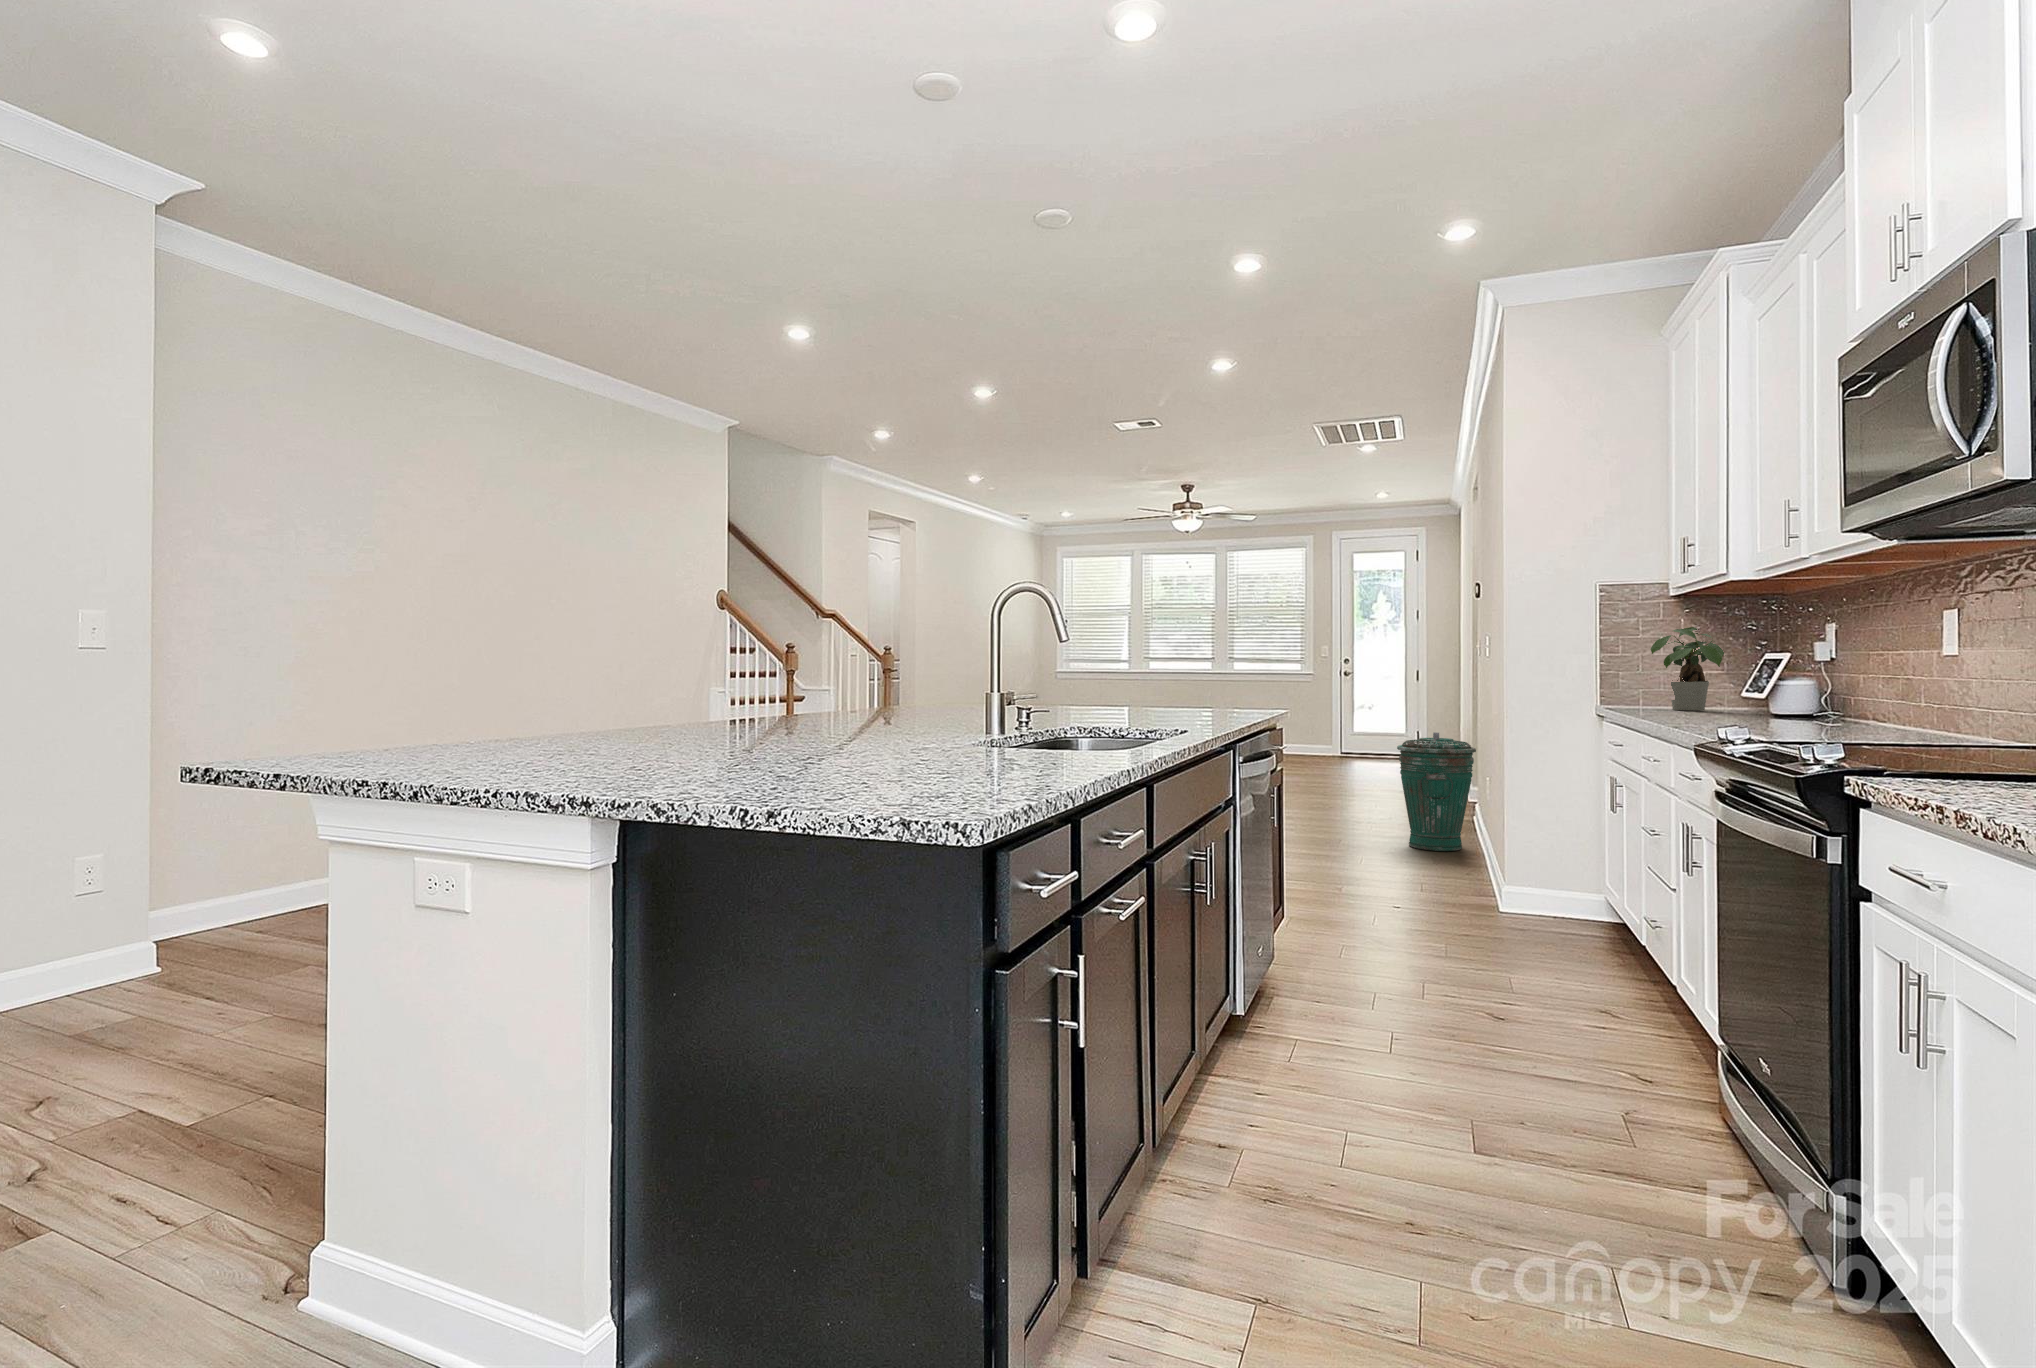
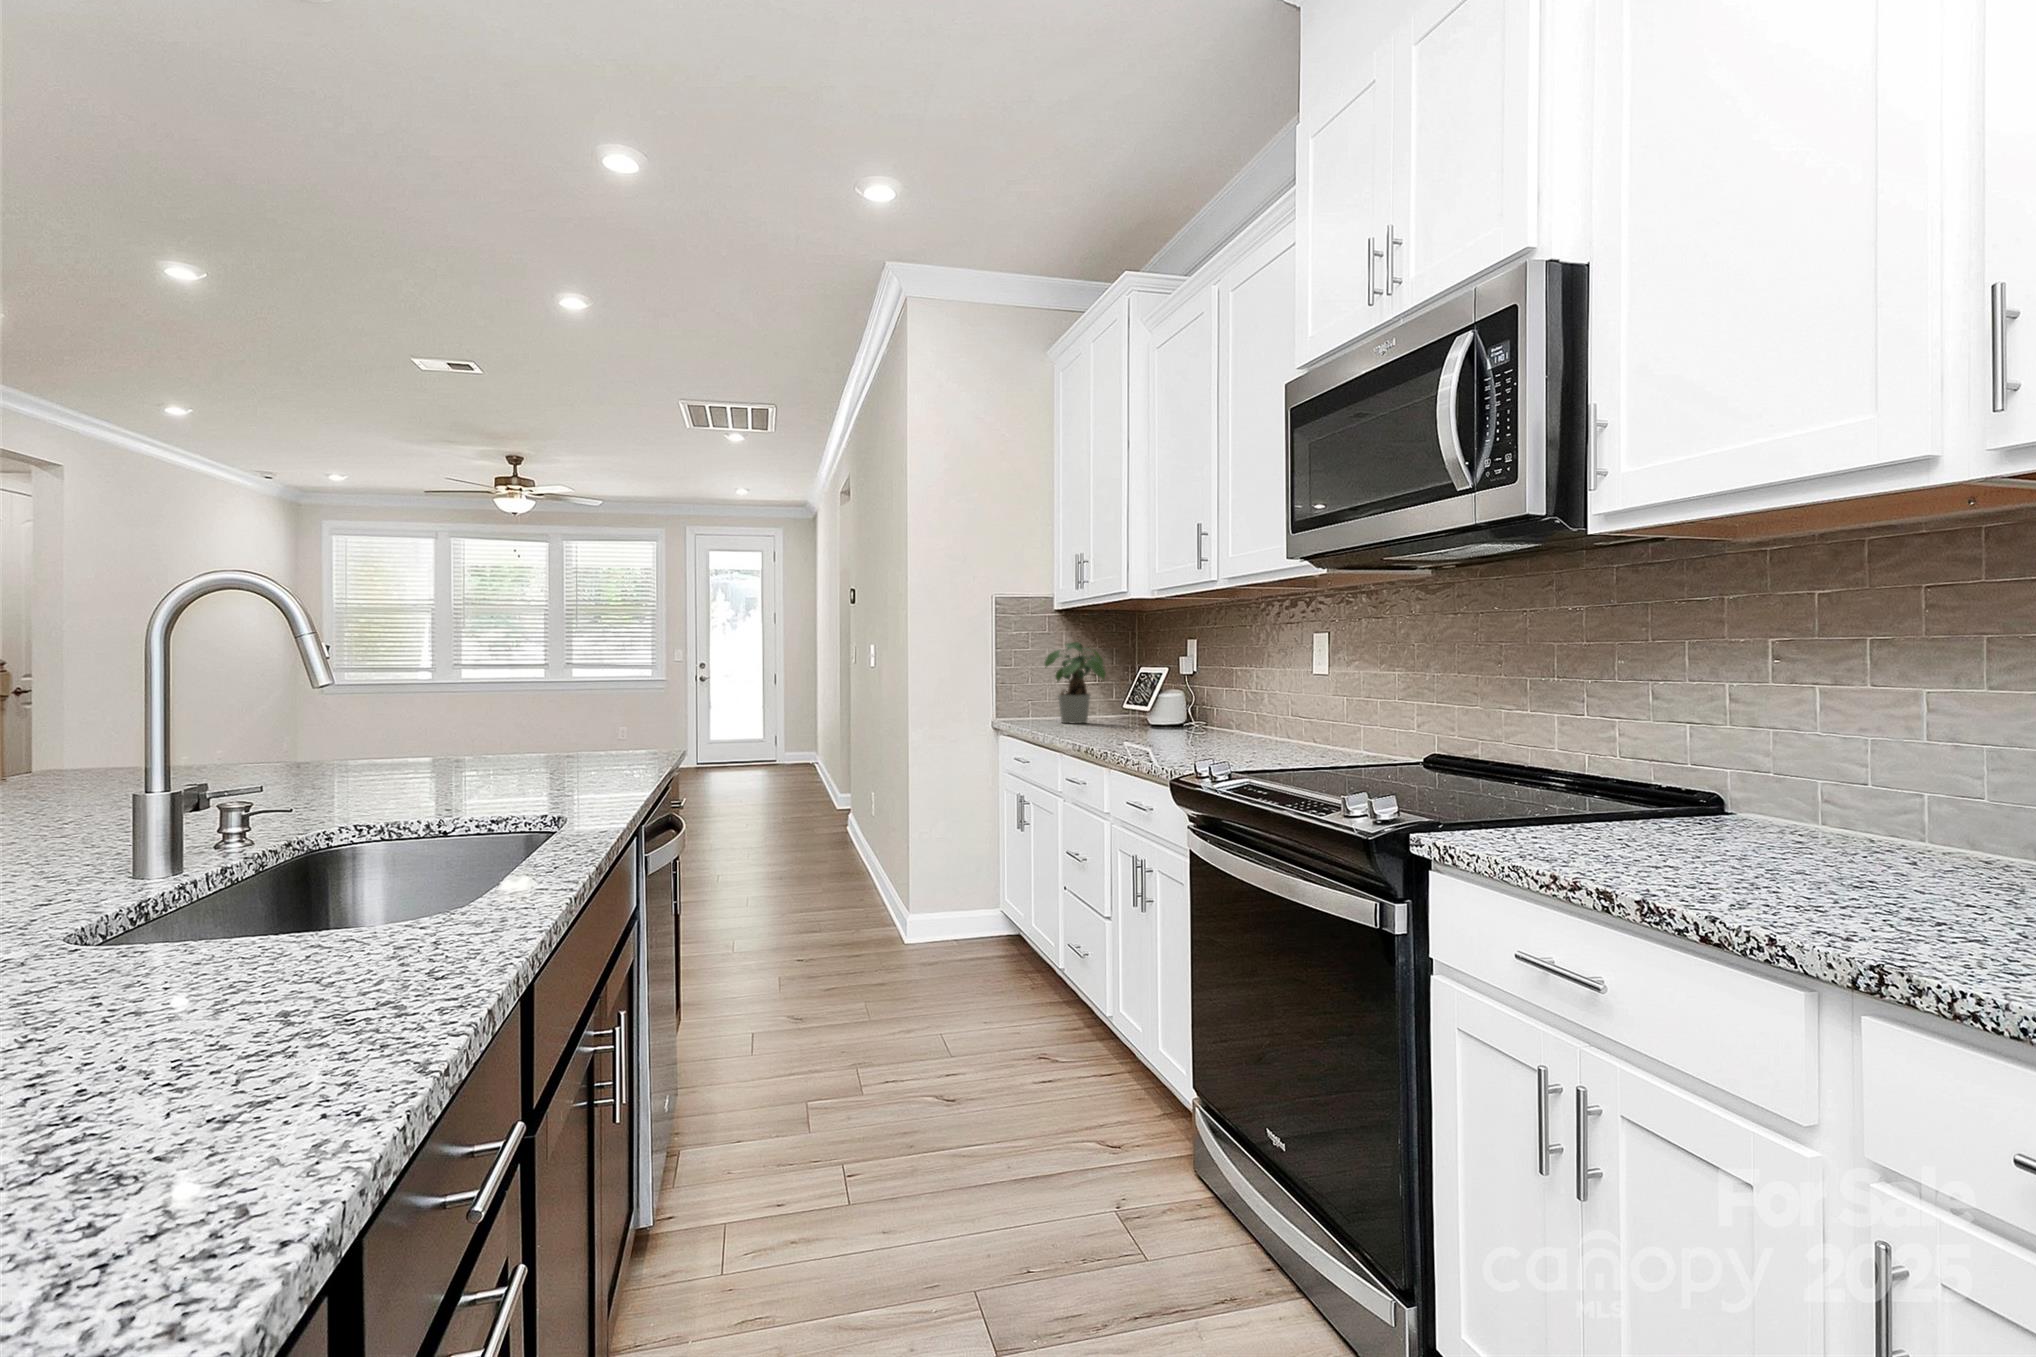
trash can: present [1397,732,1476,851] -> none [783,749,863,878]

